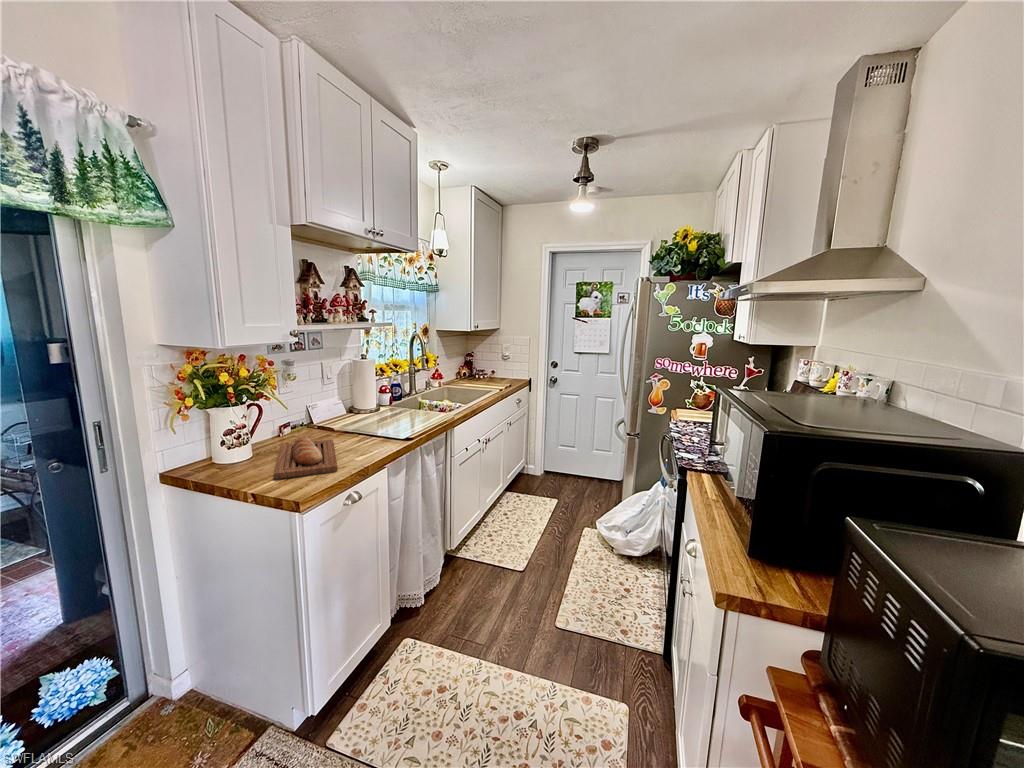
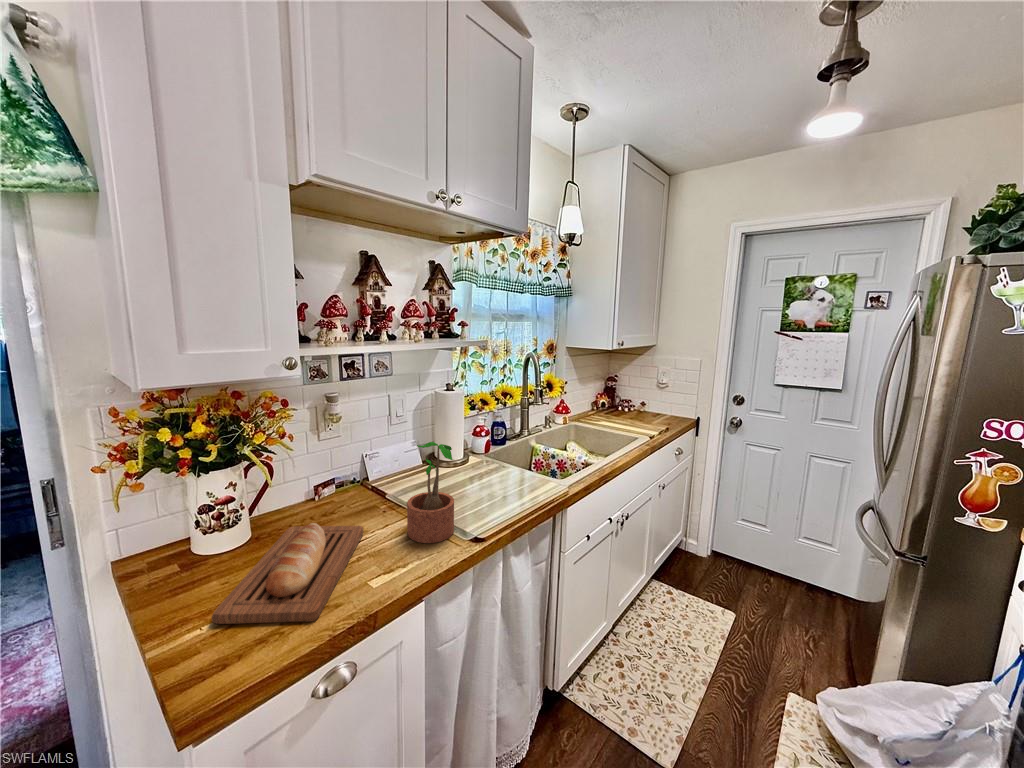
potted plant: none [361,384,393,443] -> present [407,442,454,543]

